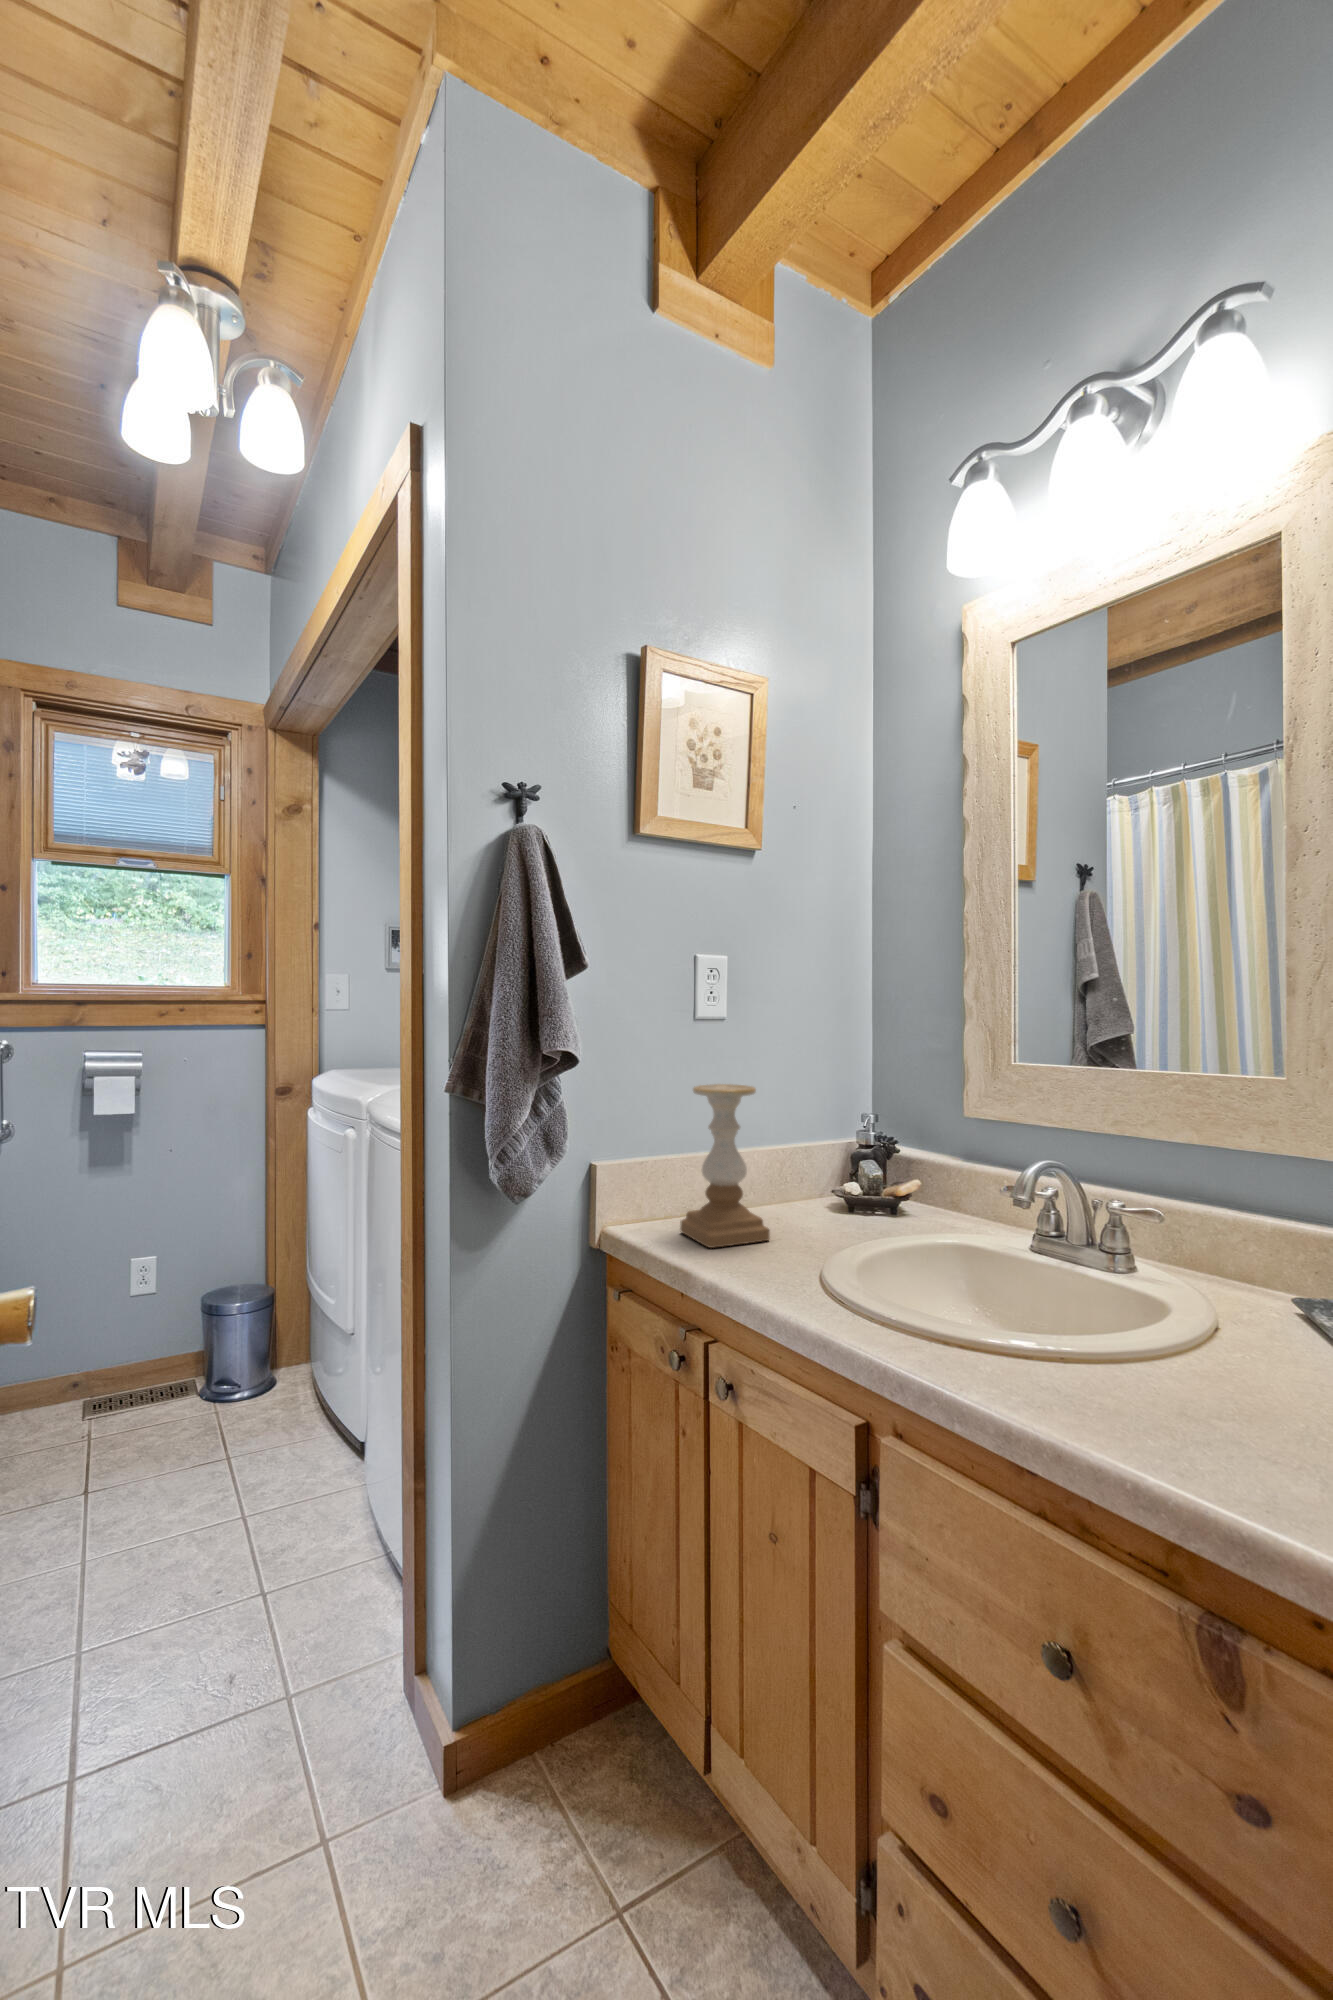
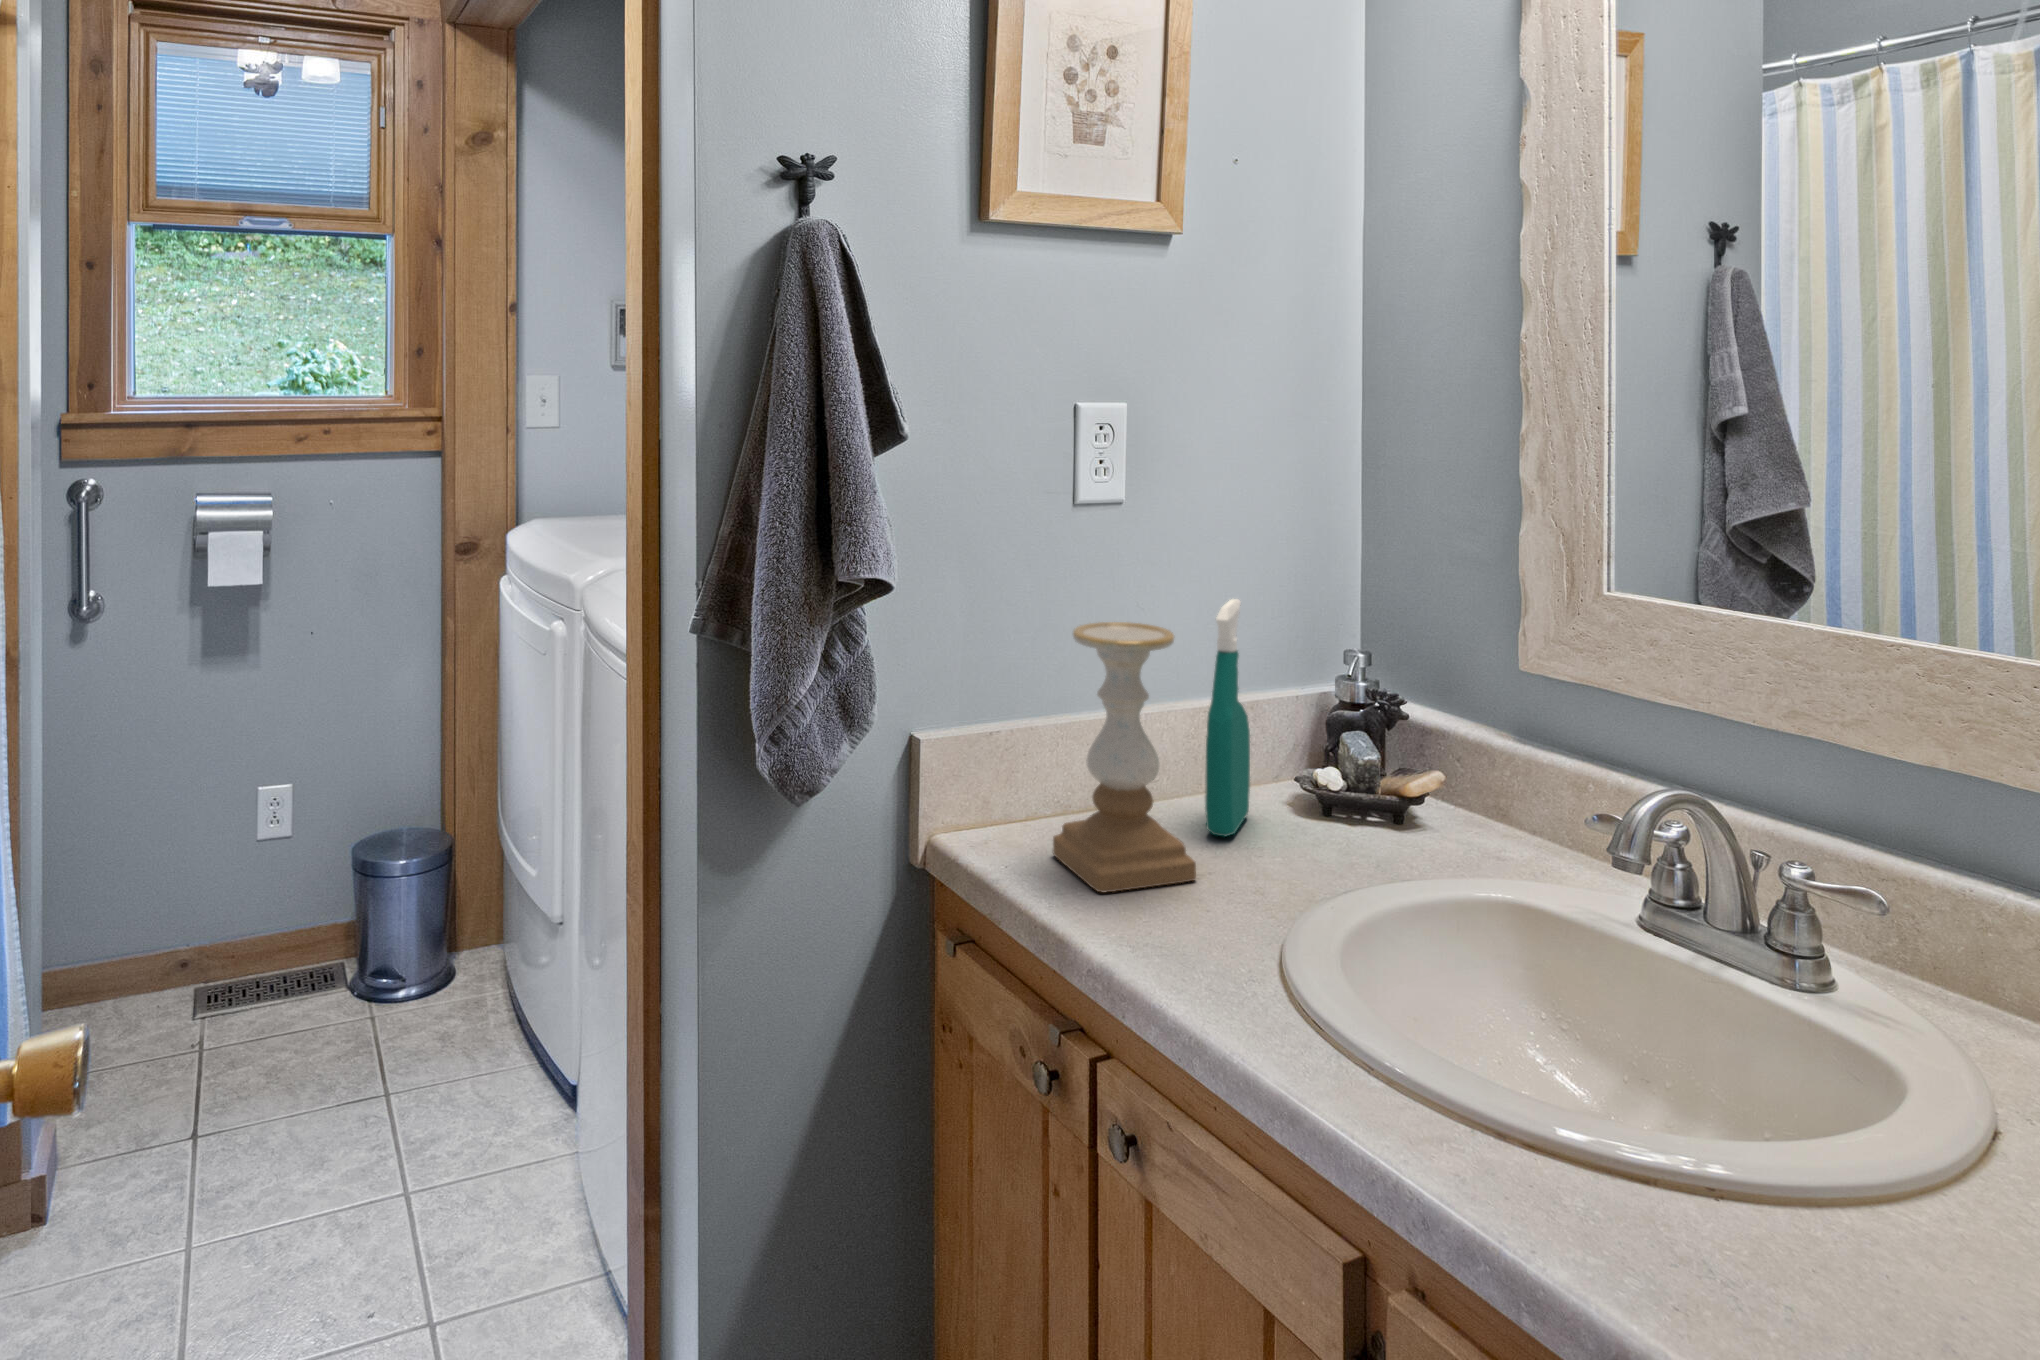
spray bottle: none [776,1075,803,1221] -> present [1205,599,1250,836]

